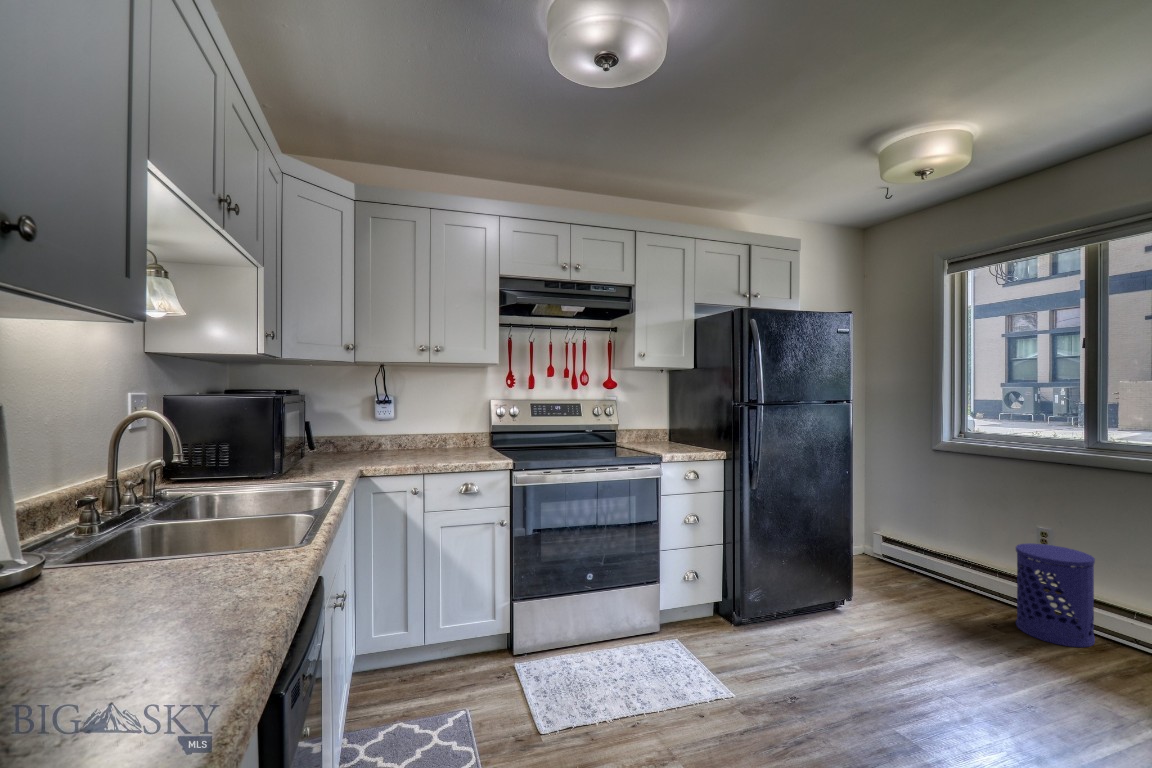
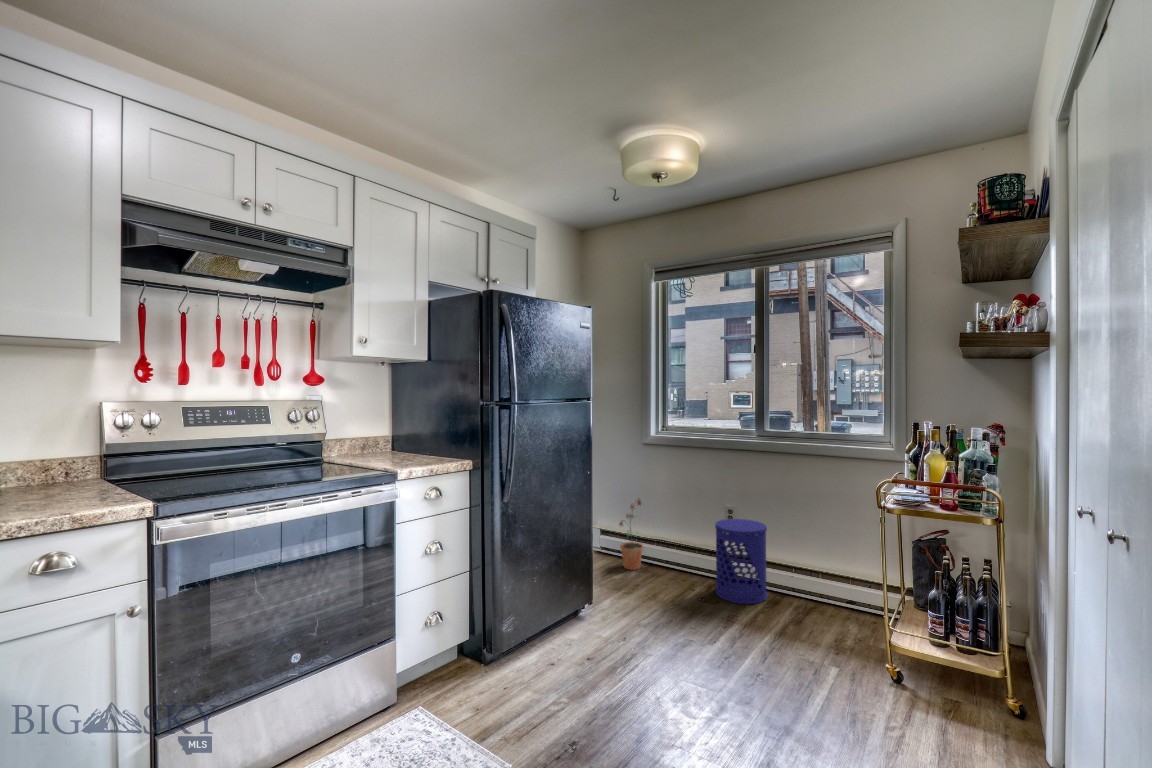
potted plant: none [897,507,930,581] -> present [620,499,643,570]

